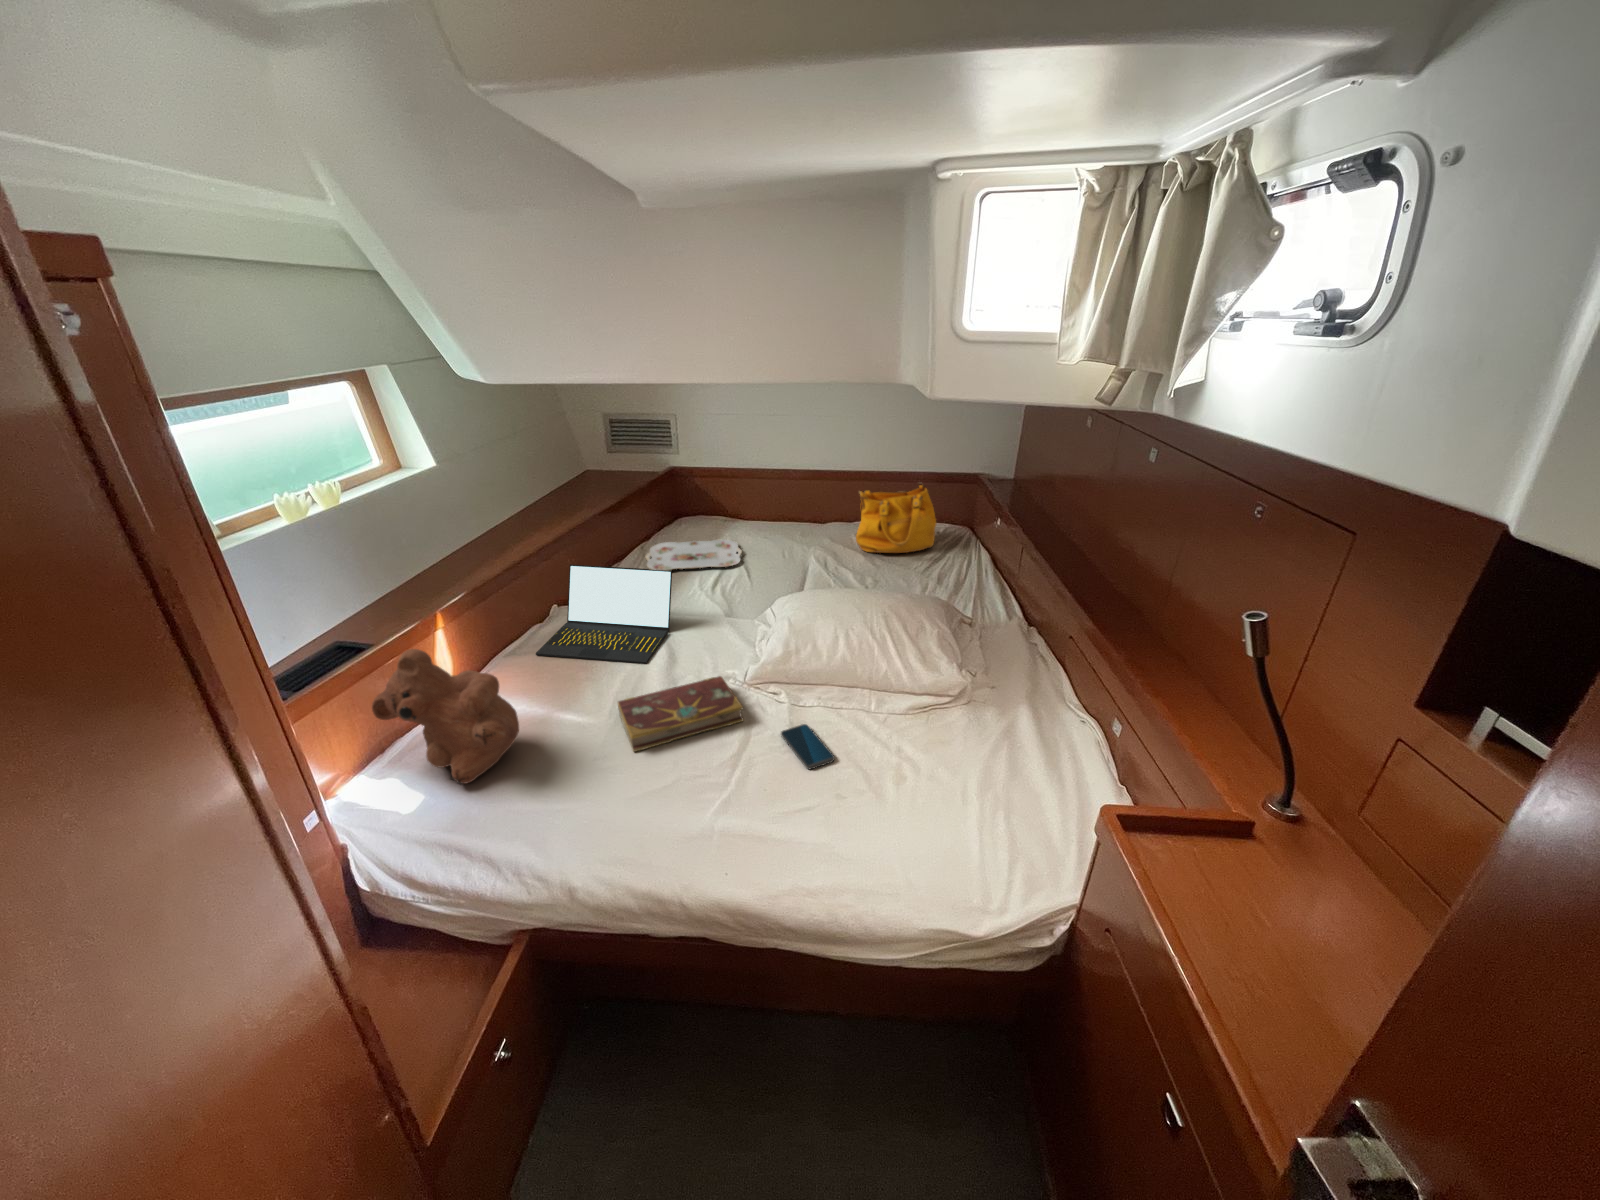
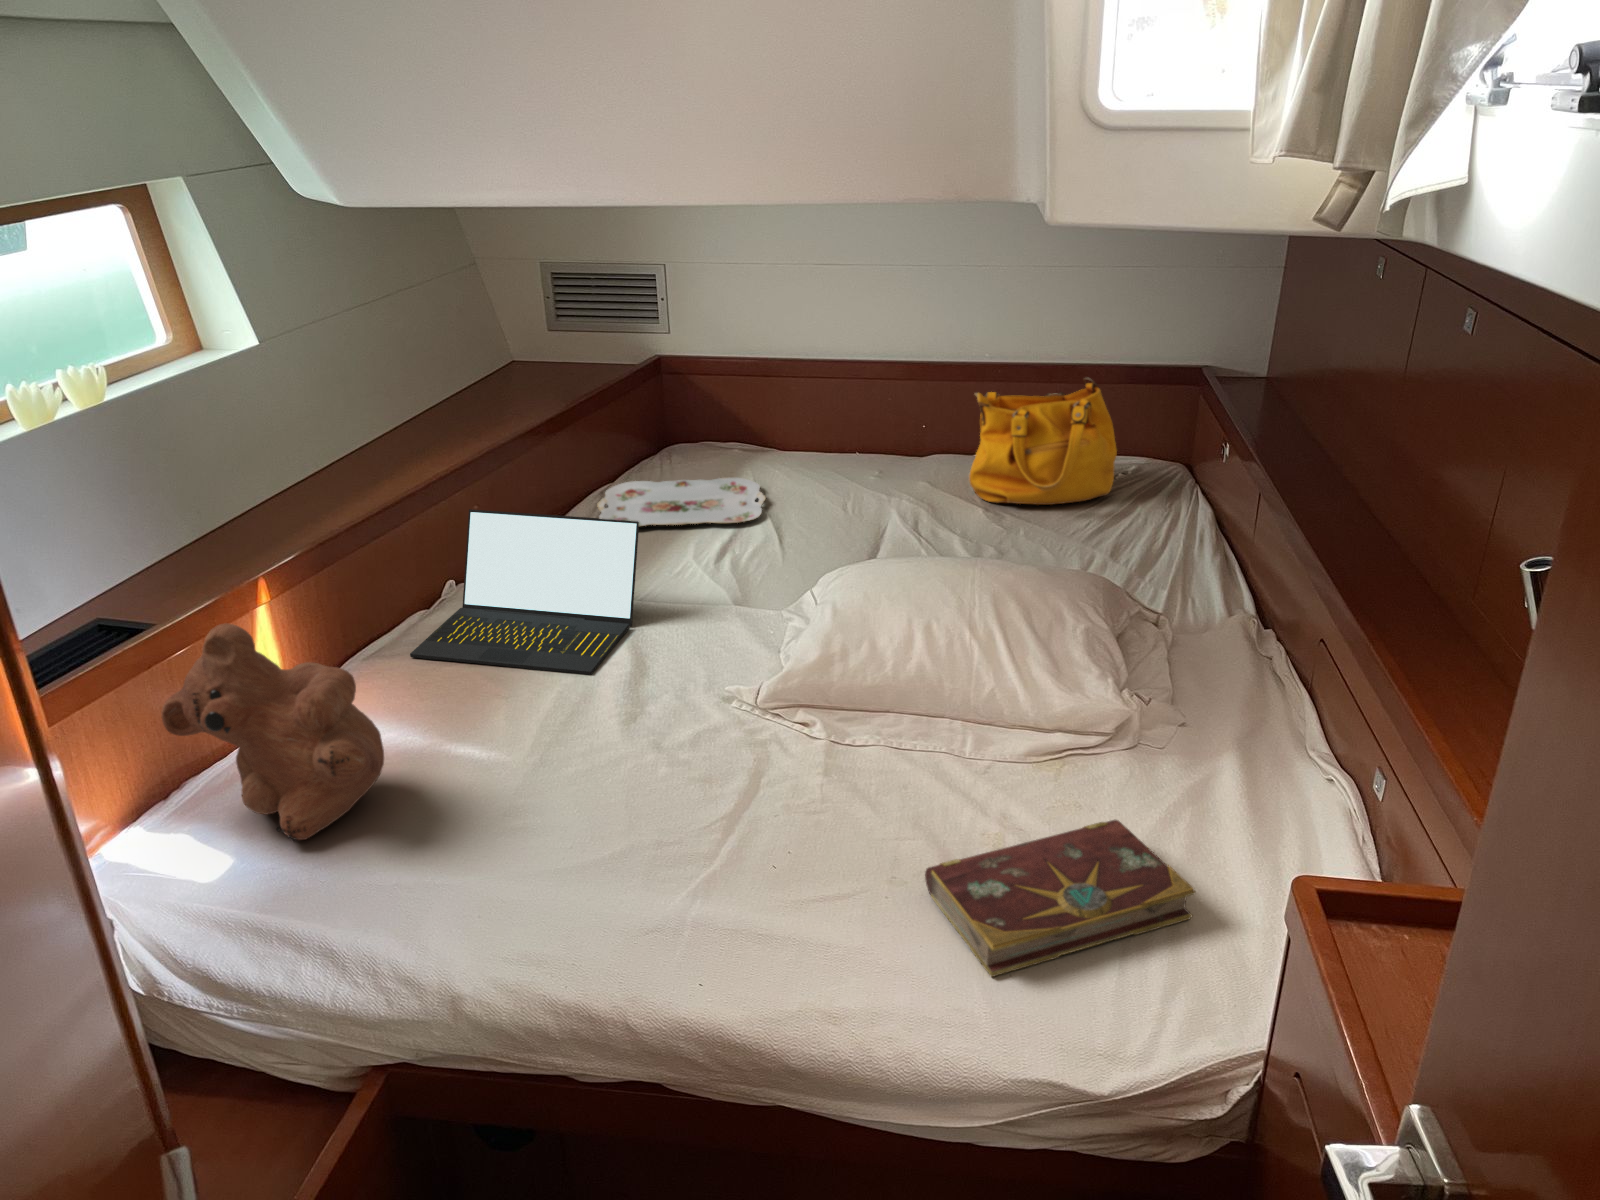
book: present [618,676,744,752] -> present [925,820,1196,977]
smartphone: present [781,724,835,769] -> none [807,772,893,840]

